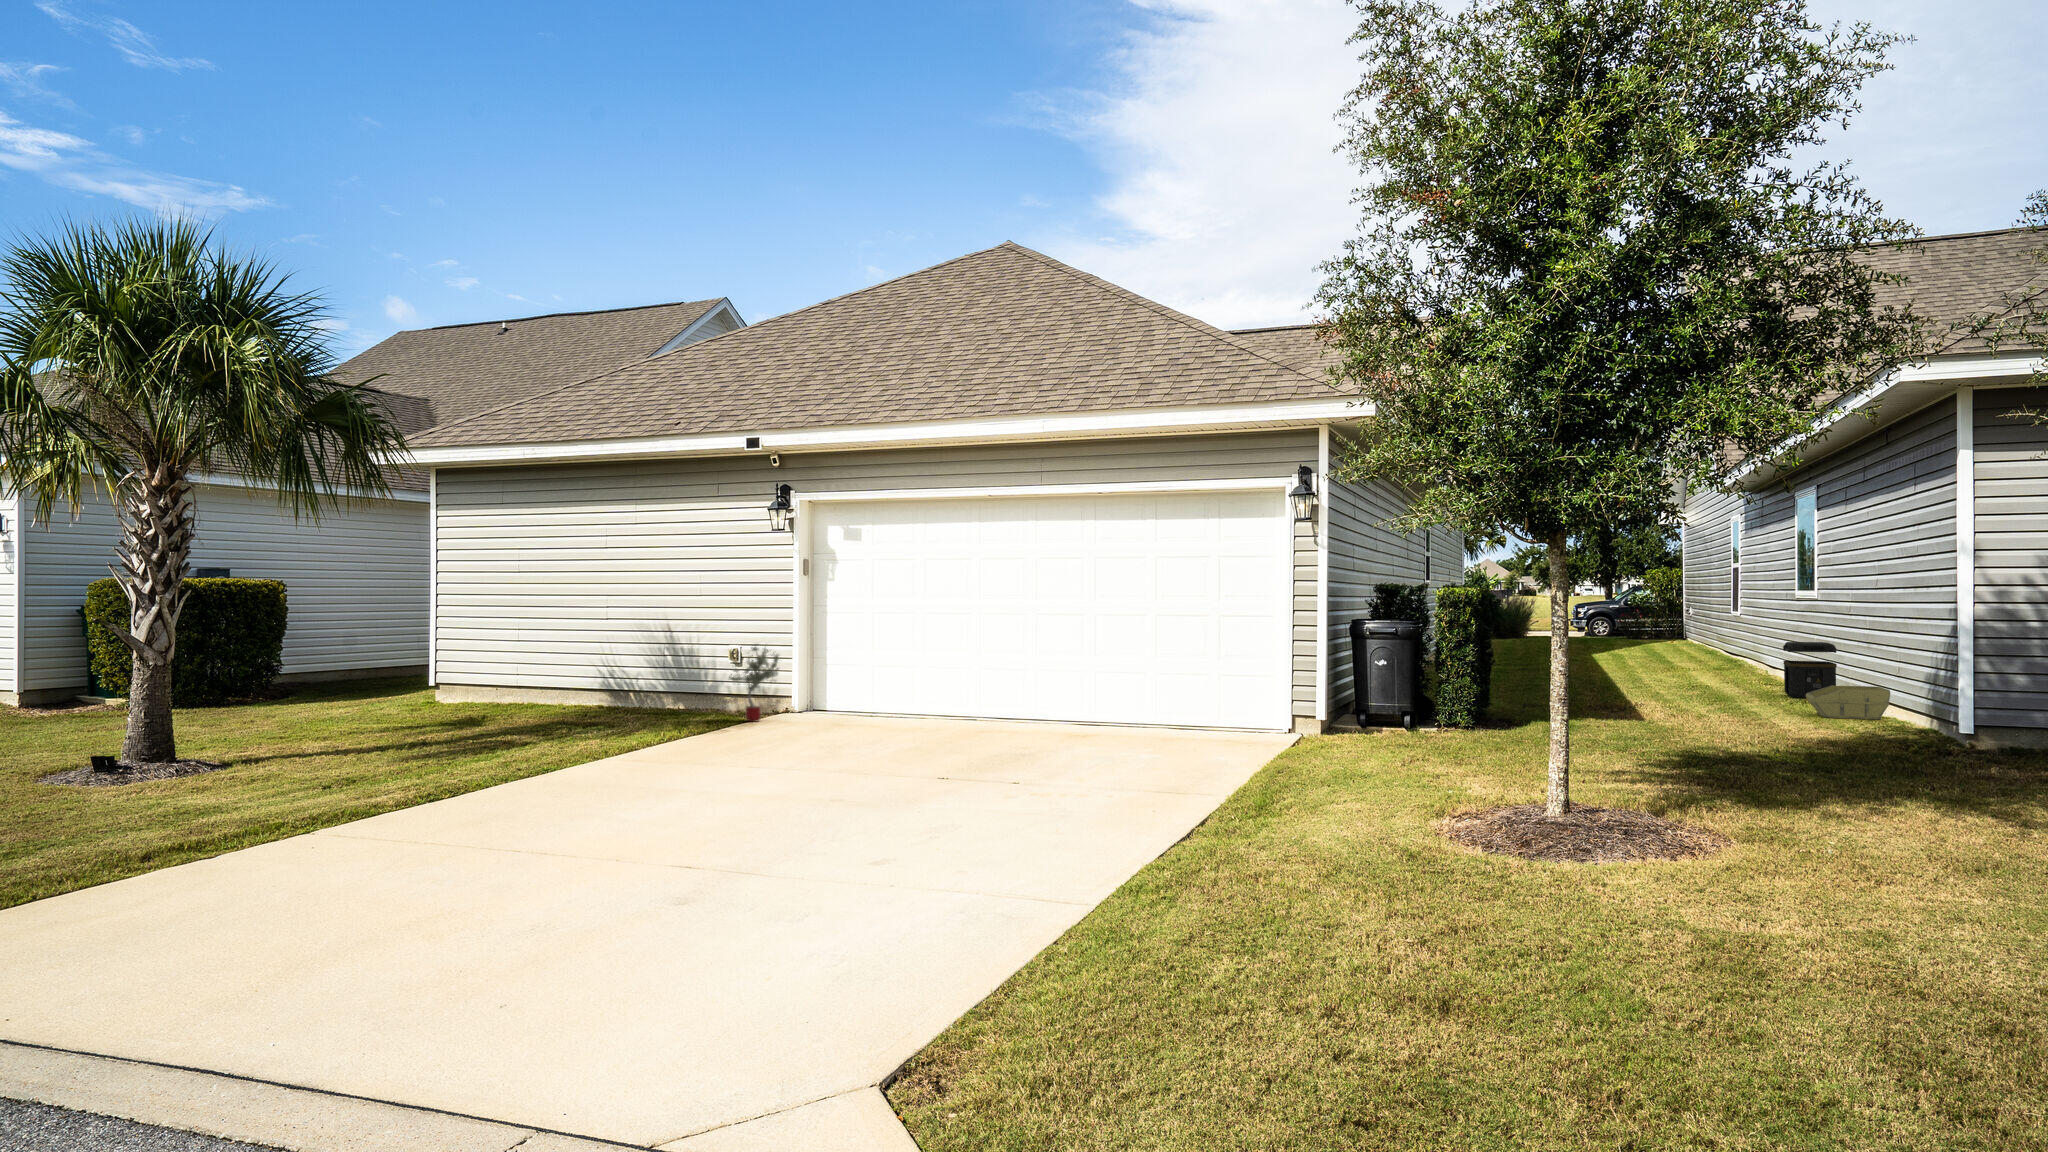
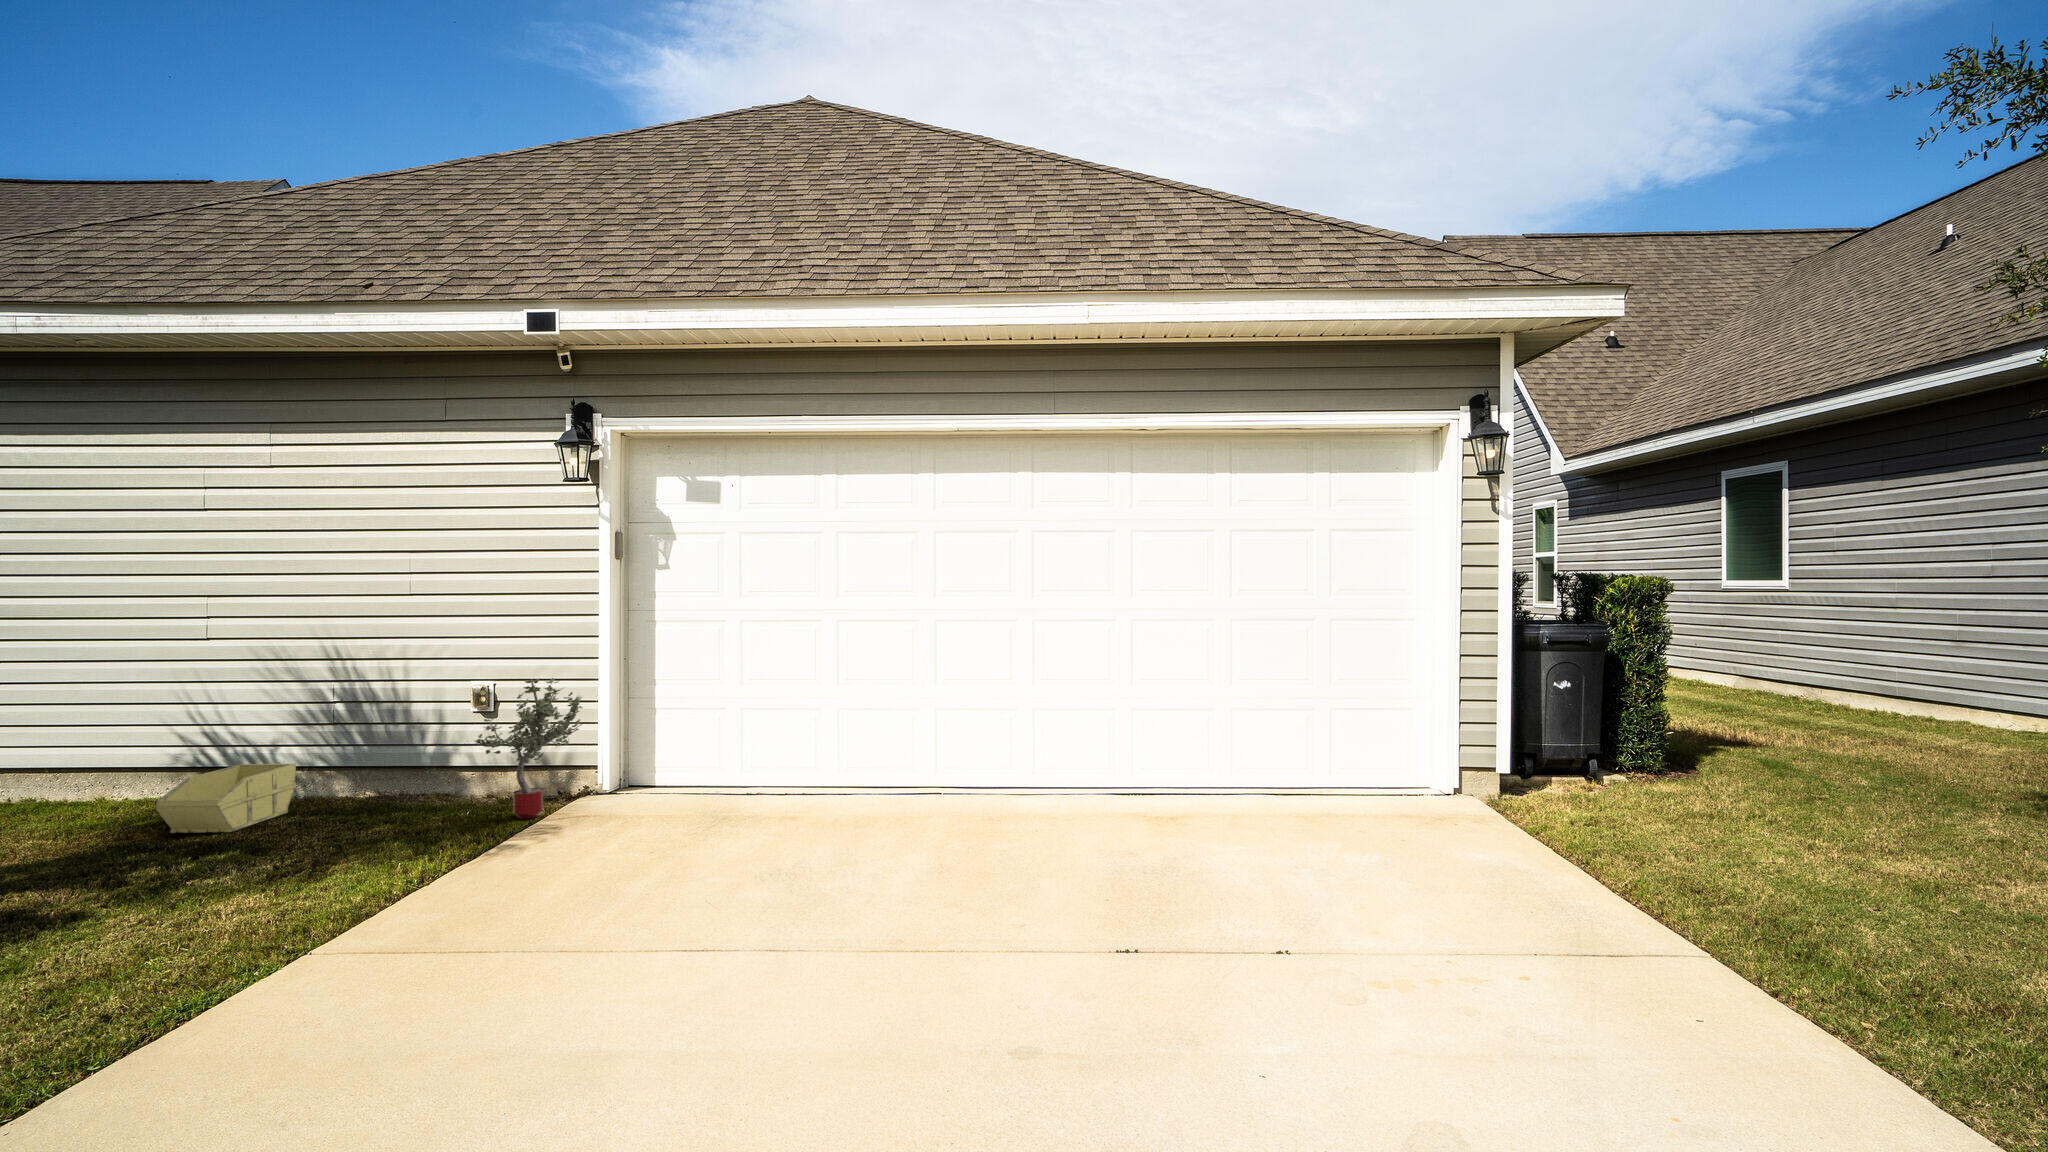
toolbox: present [1783,642,1837,698] -> none [1709,637,1772,696]
storage bin: present [1806,686,1890,720] -> present [156,764,296,833]

